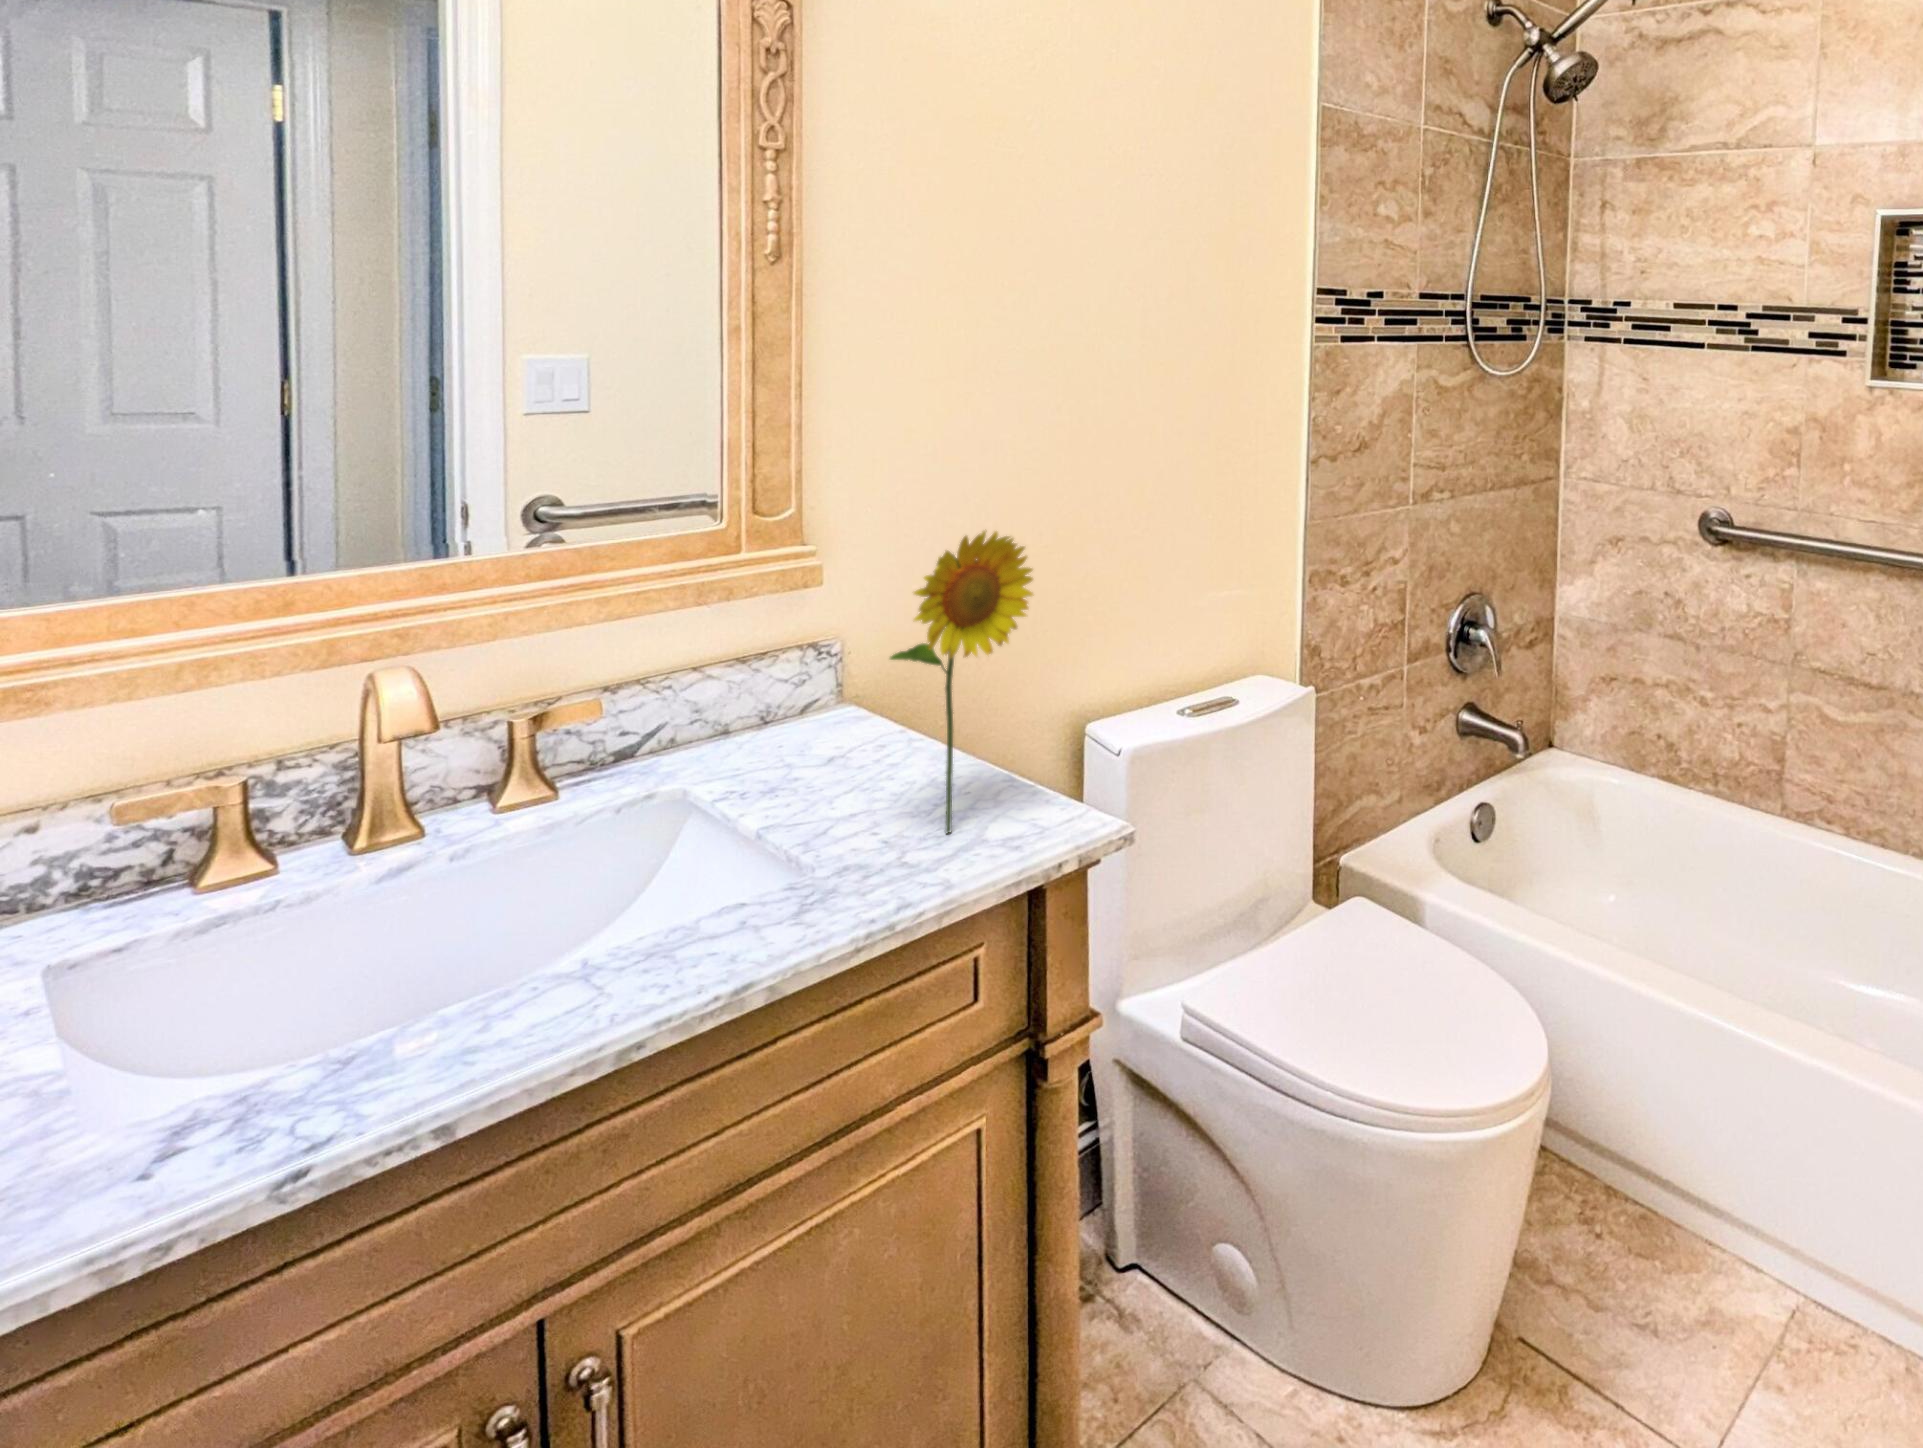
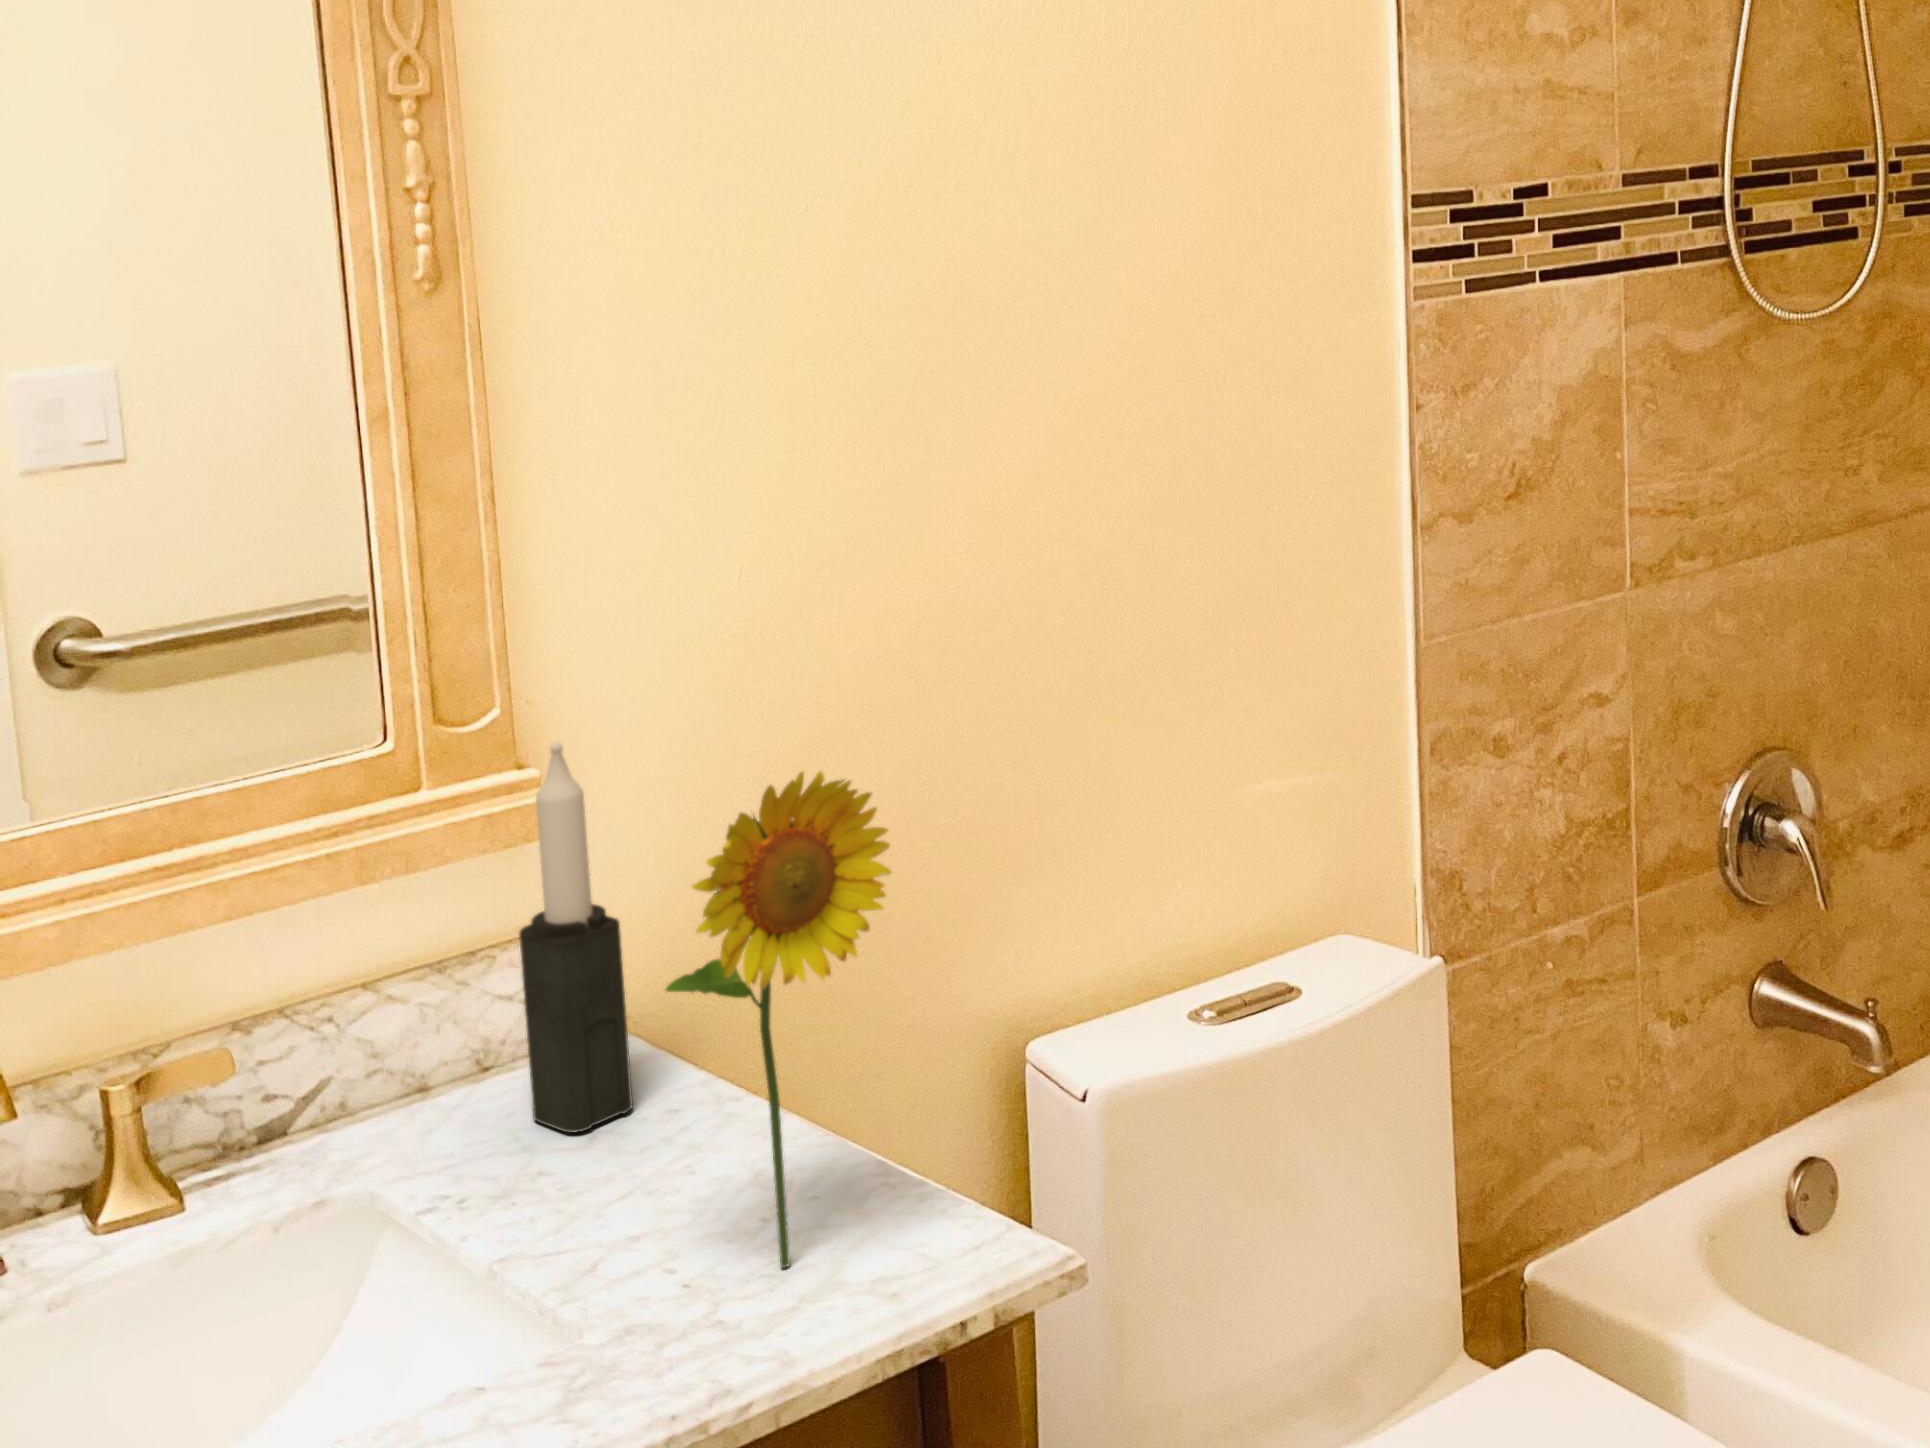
candle: none [793,525,857,759] -> present [519,741,633,1133]

